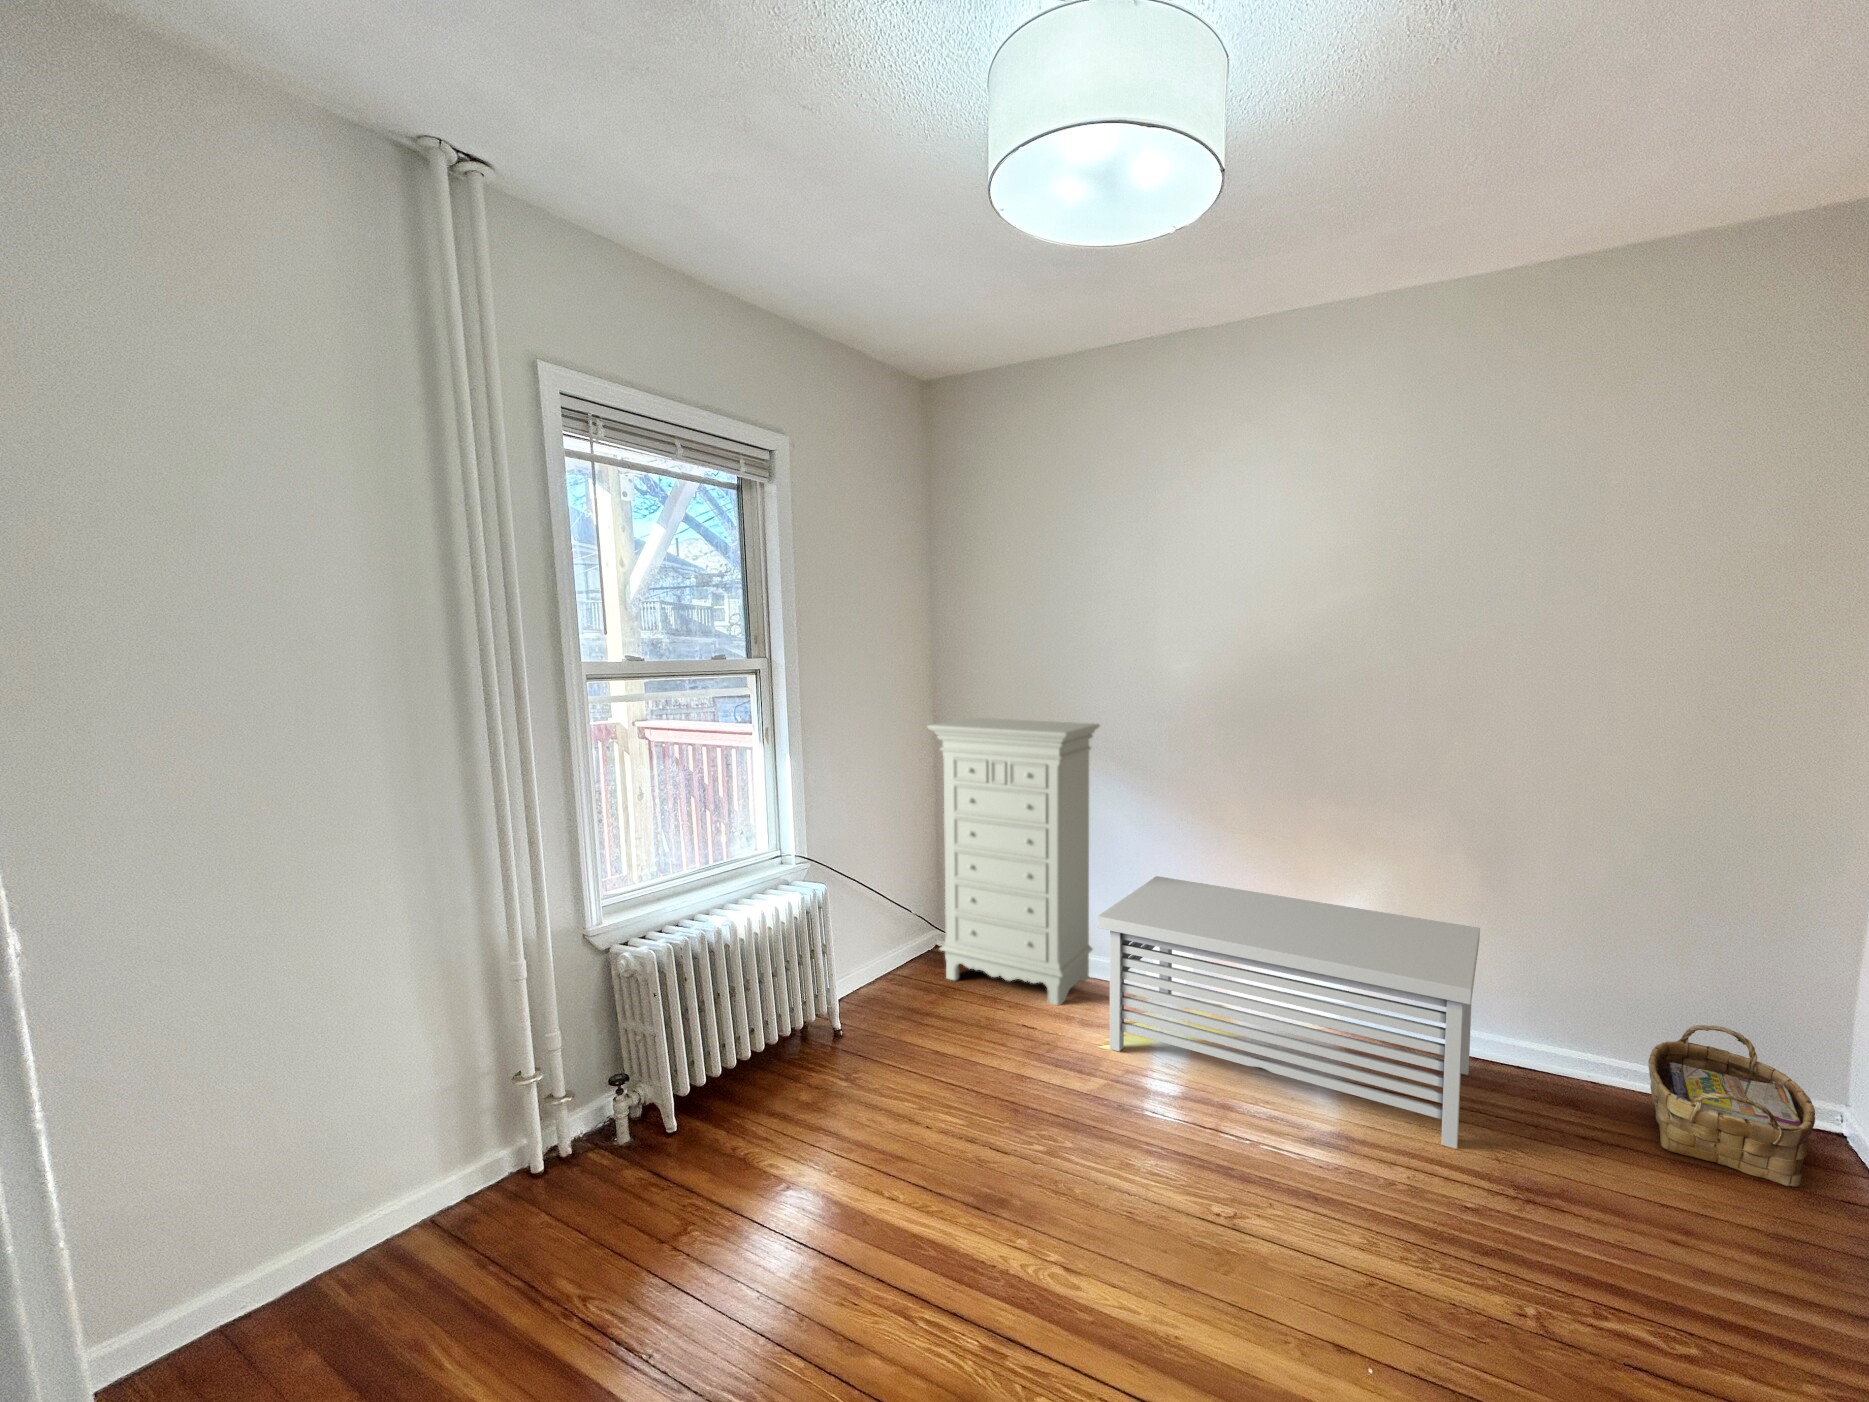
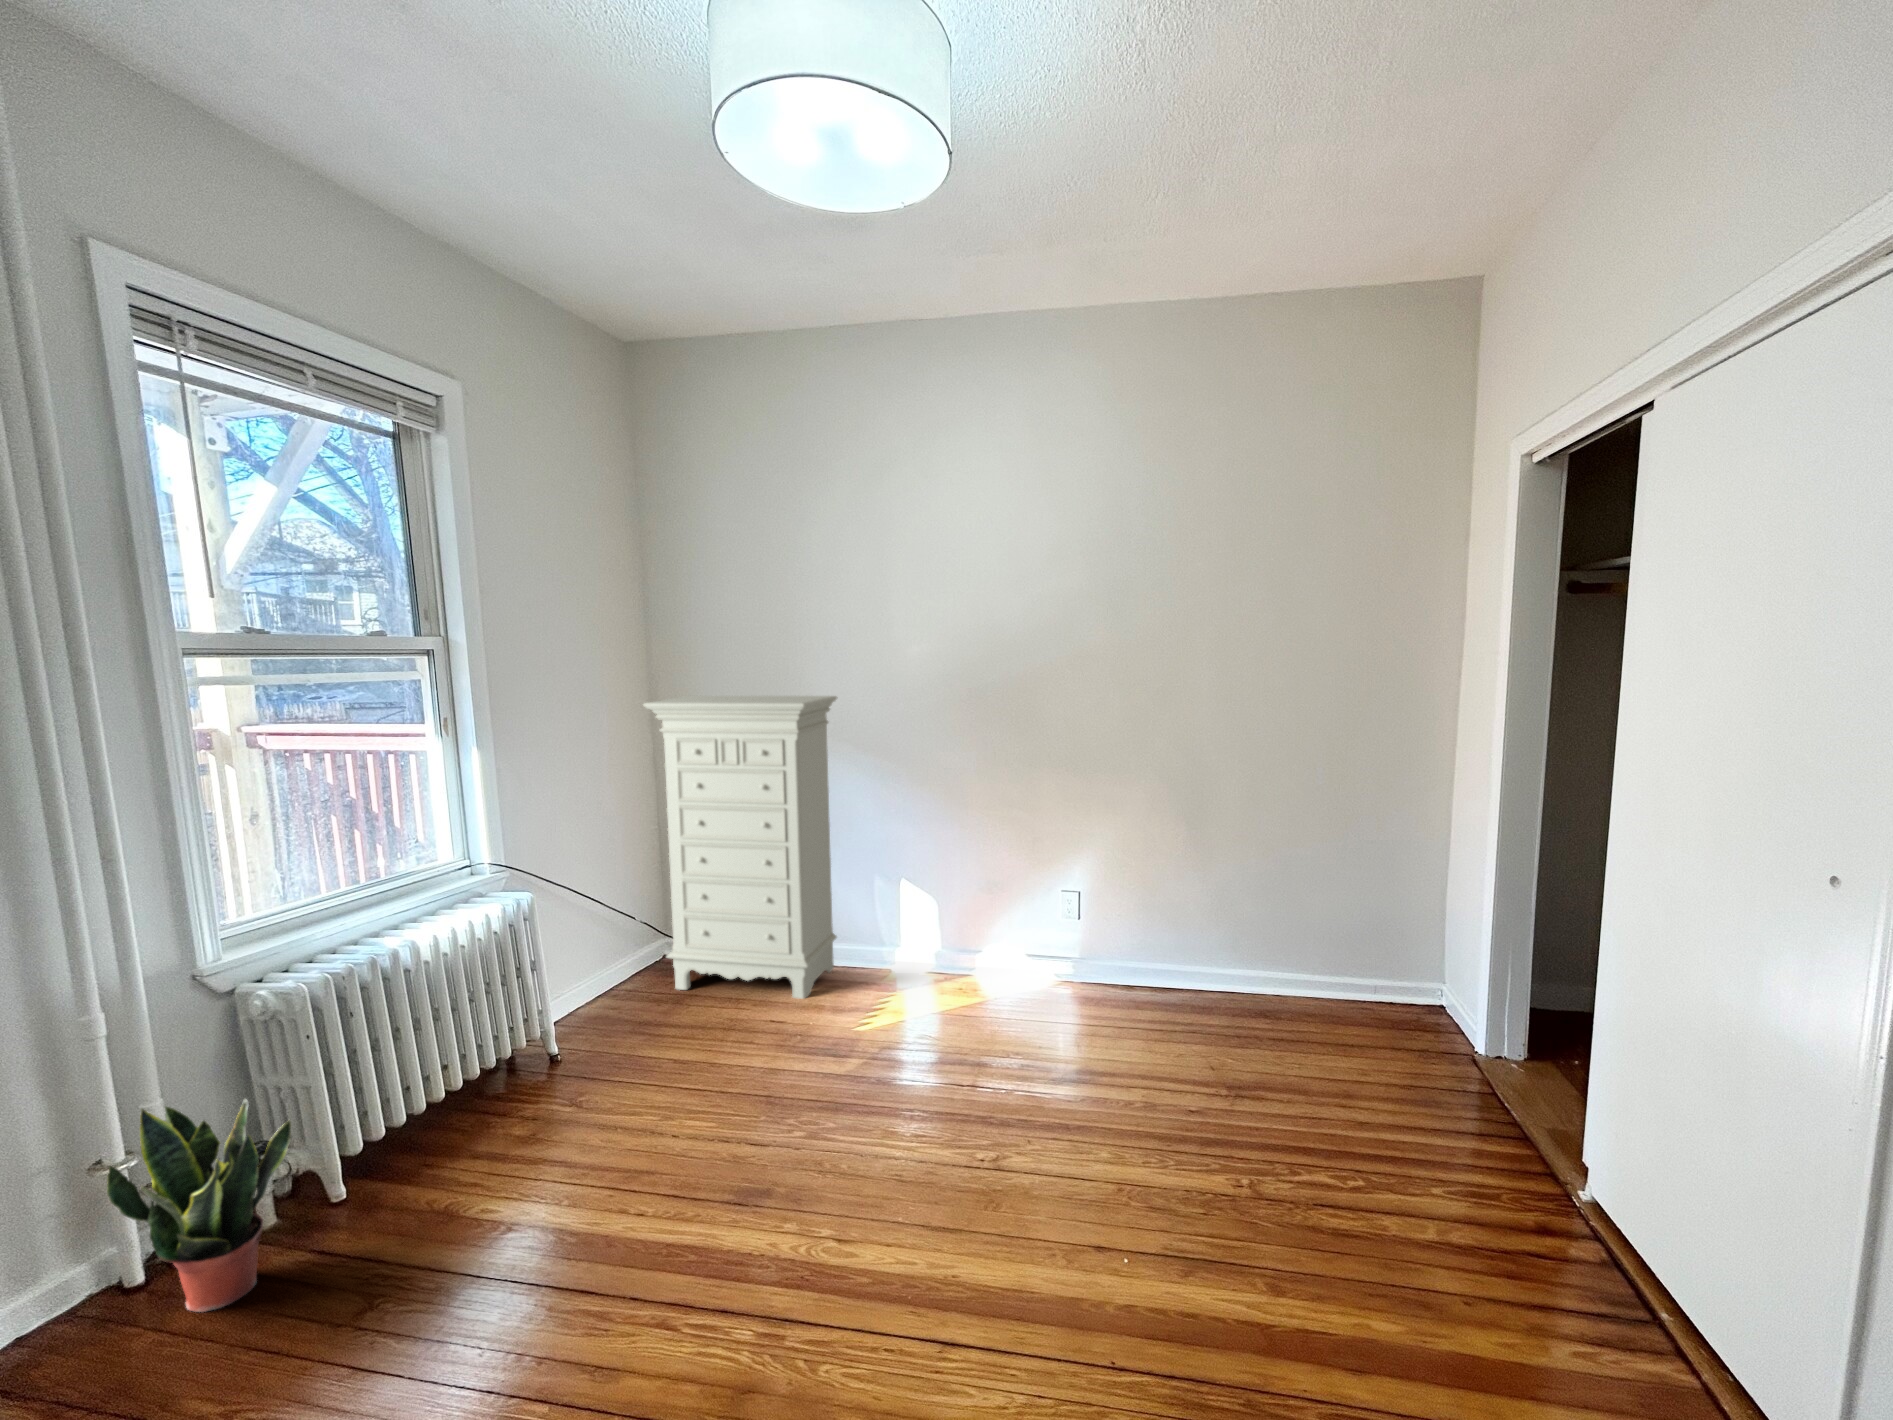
storage bench: present [1097,876,1480,1149] -> none [845,852,1192,1066]
woven basket: present [1648,1025,1815,1186] -> none [1322,928,1435,1048]
potted plant: none [516,1037,638,1203] -> present [107,1099,291,1312]

